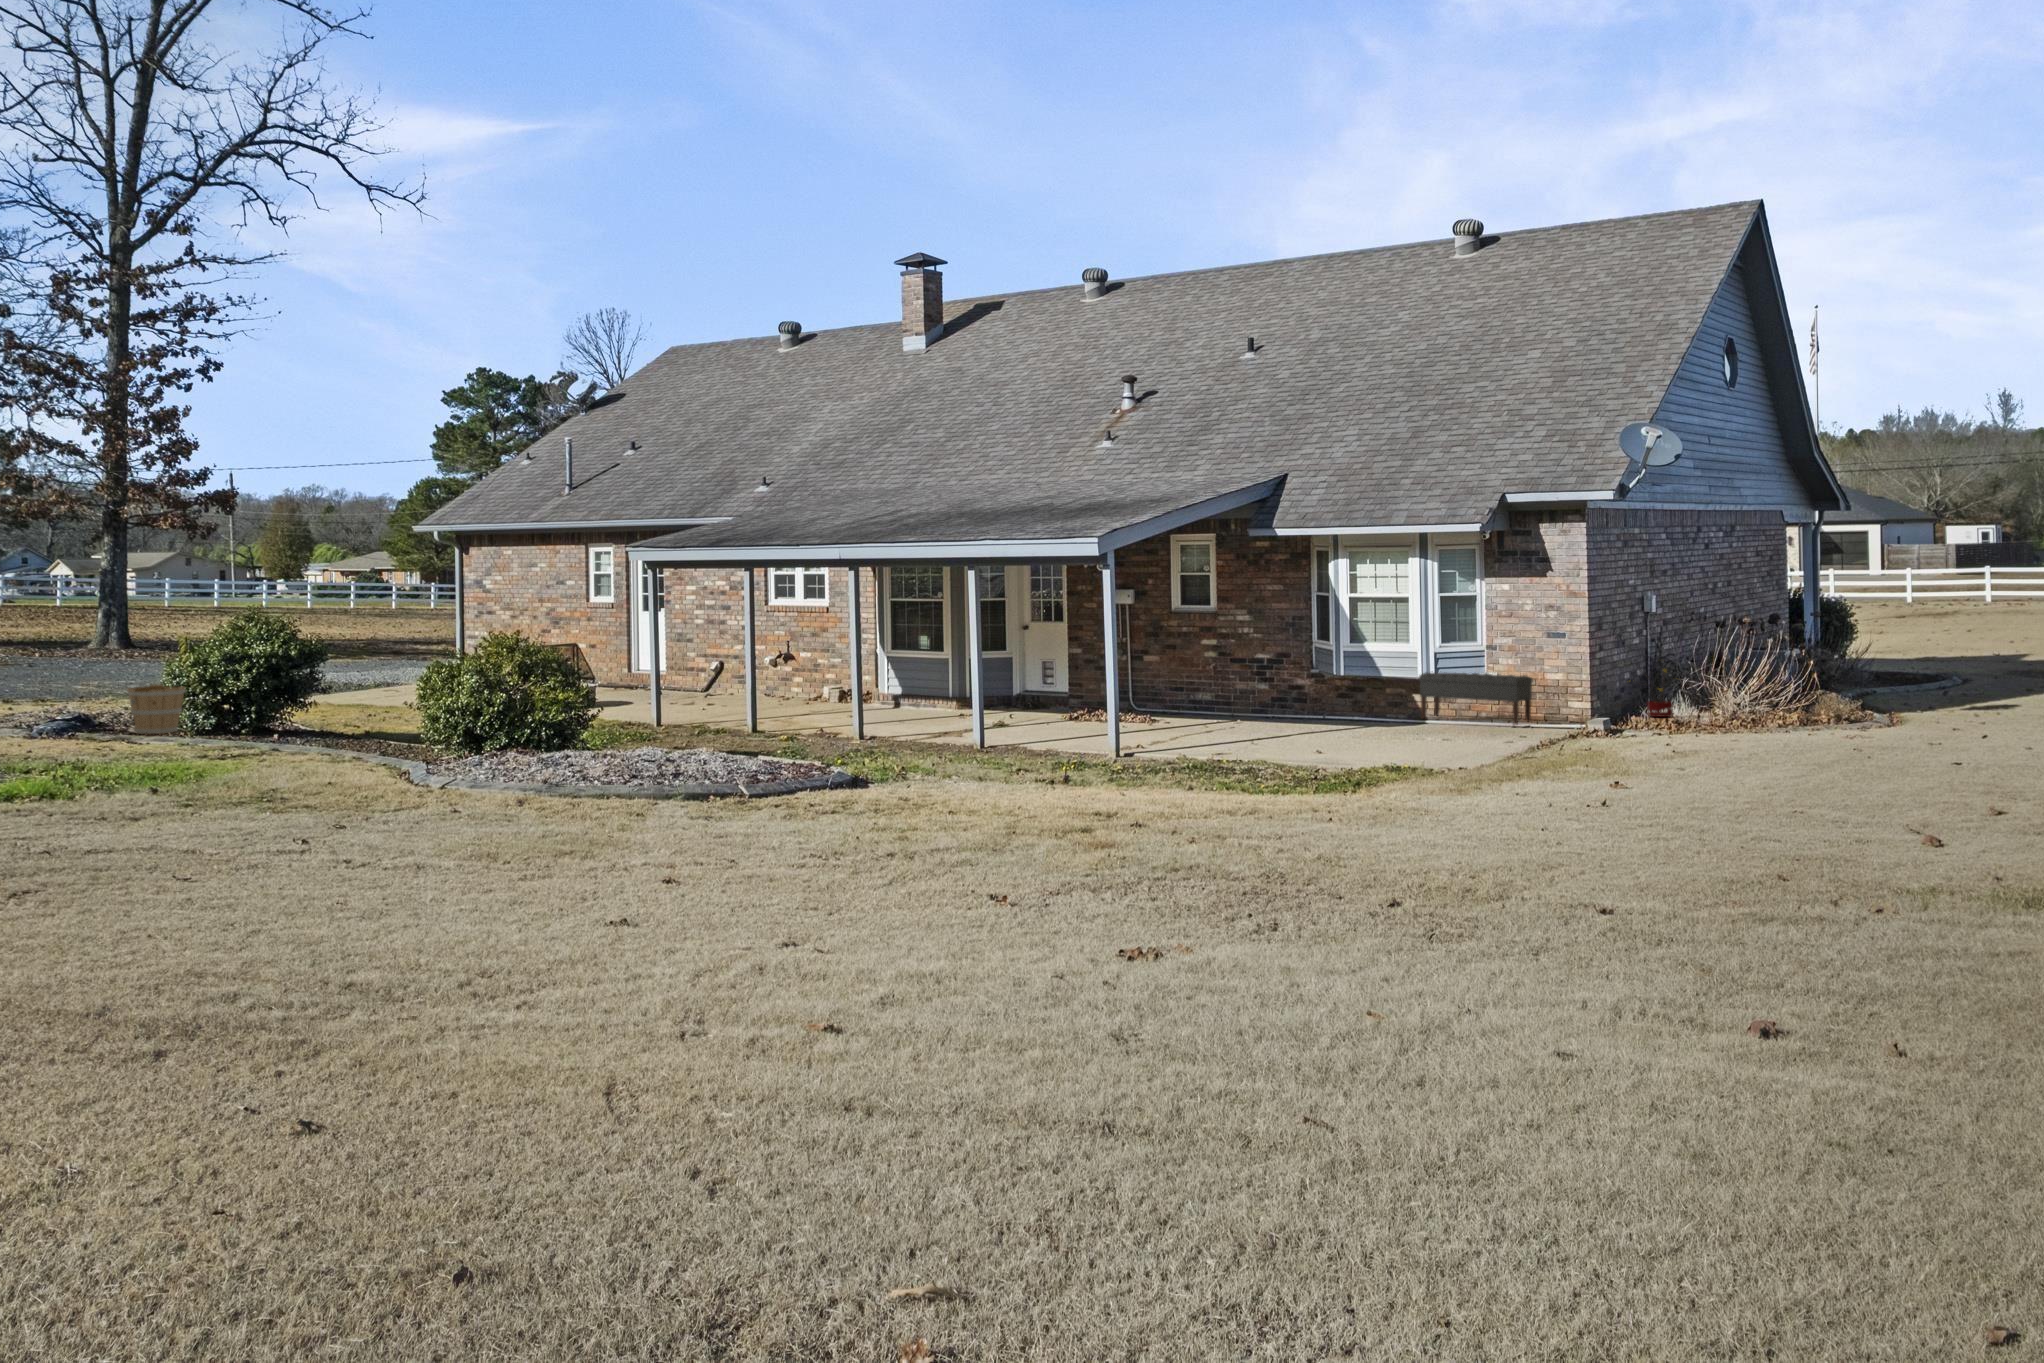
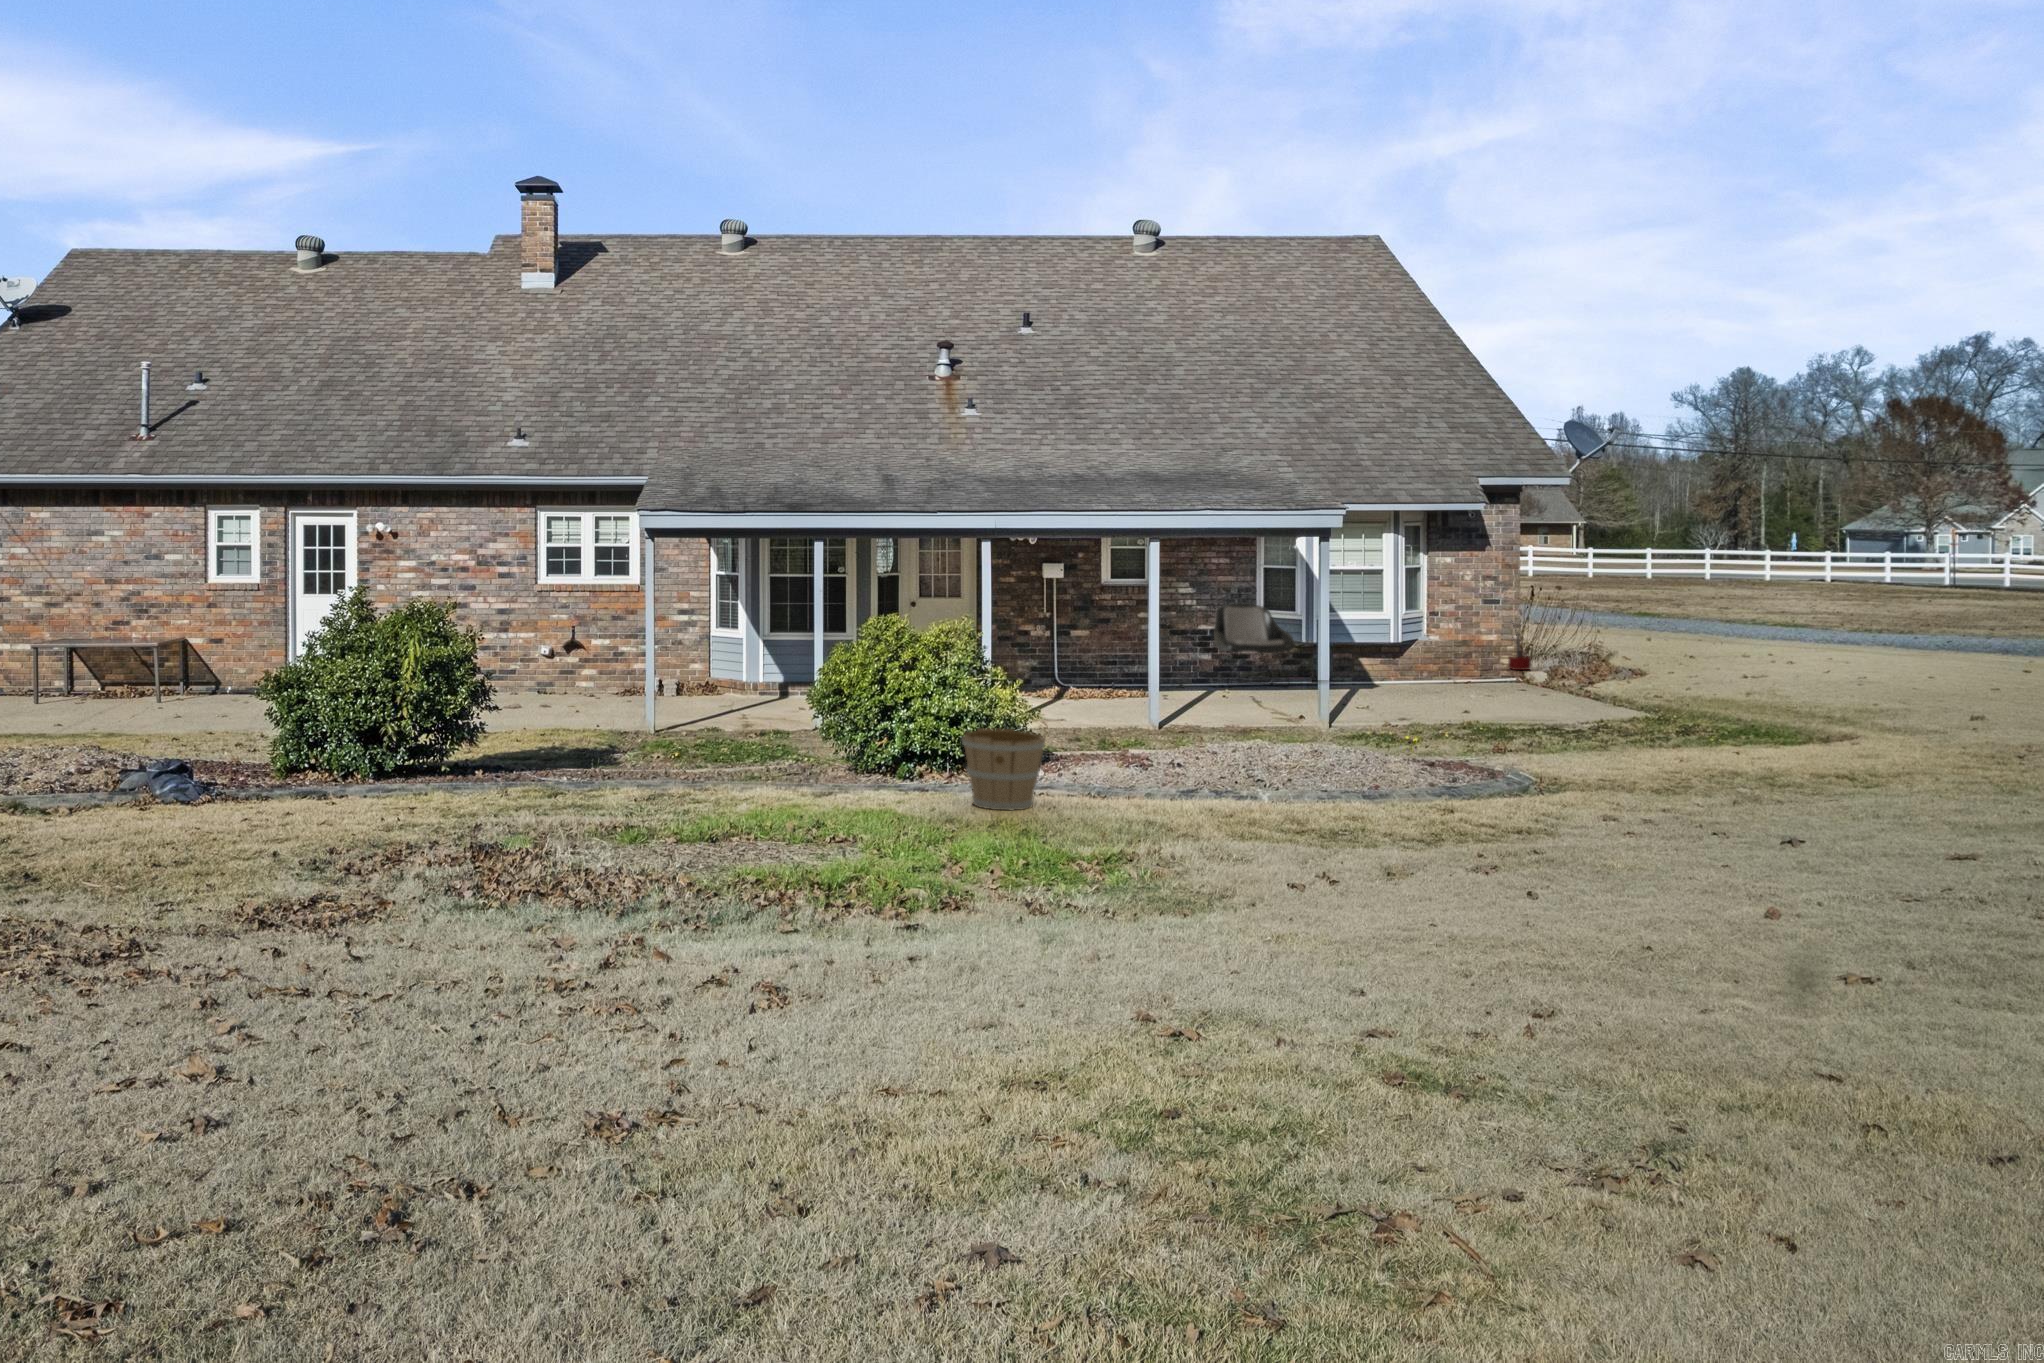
lounge chair: none [1231,632,1316,717] -> present [1214,603,1295,687]
bench: present [1419,672,1533,725] -> none [1383,638,1494,685]
wooden bucket: present [127,684,186,734] -> present [962,728,1045,810]

